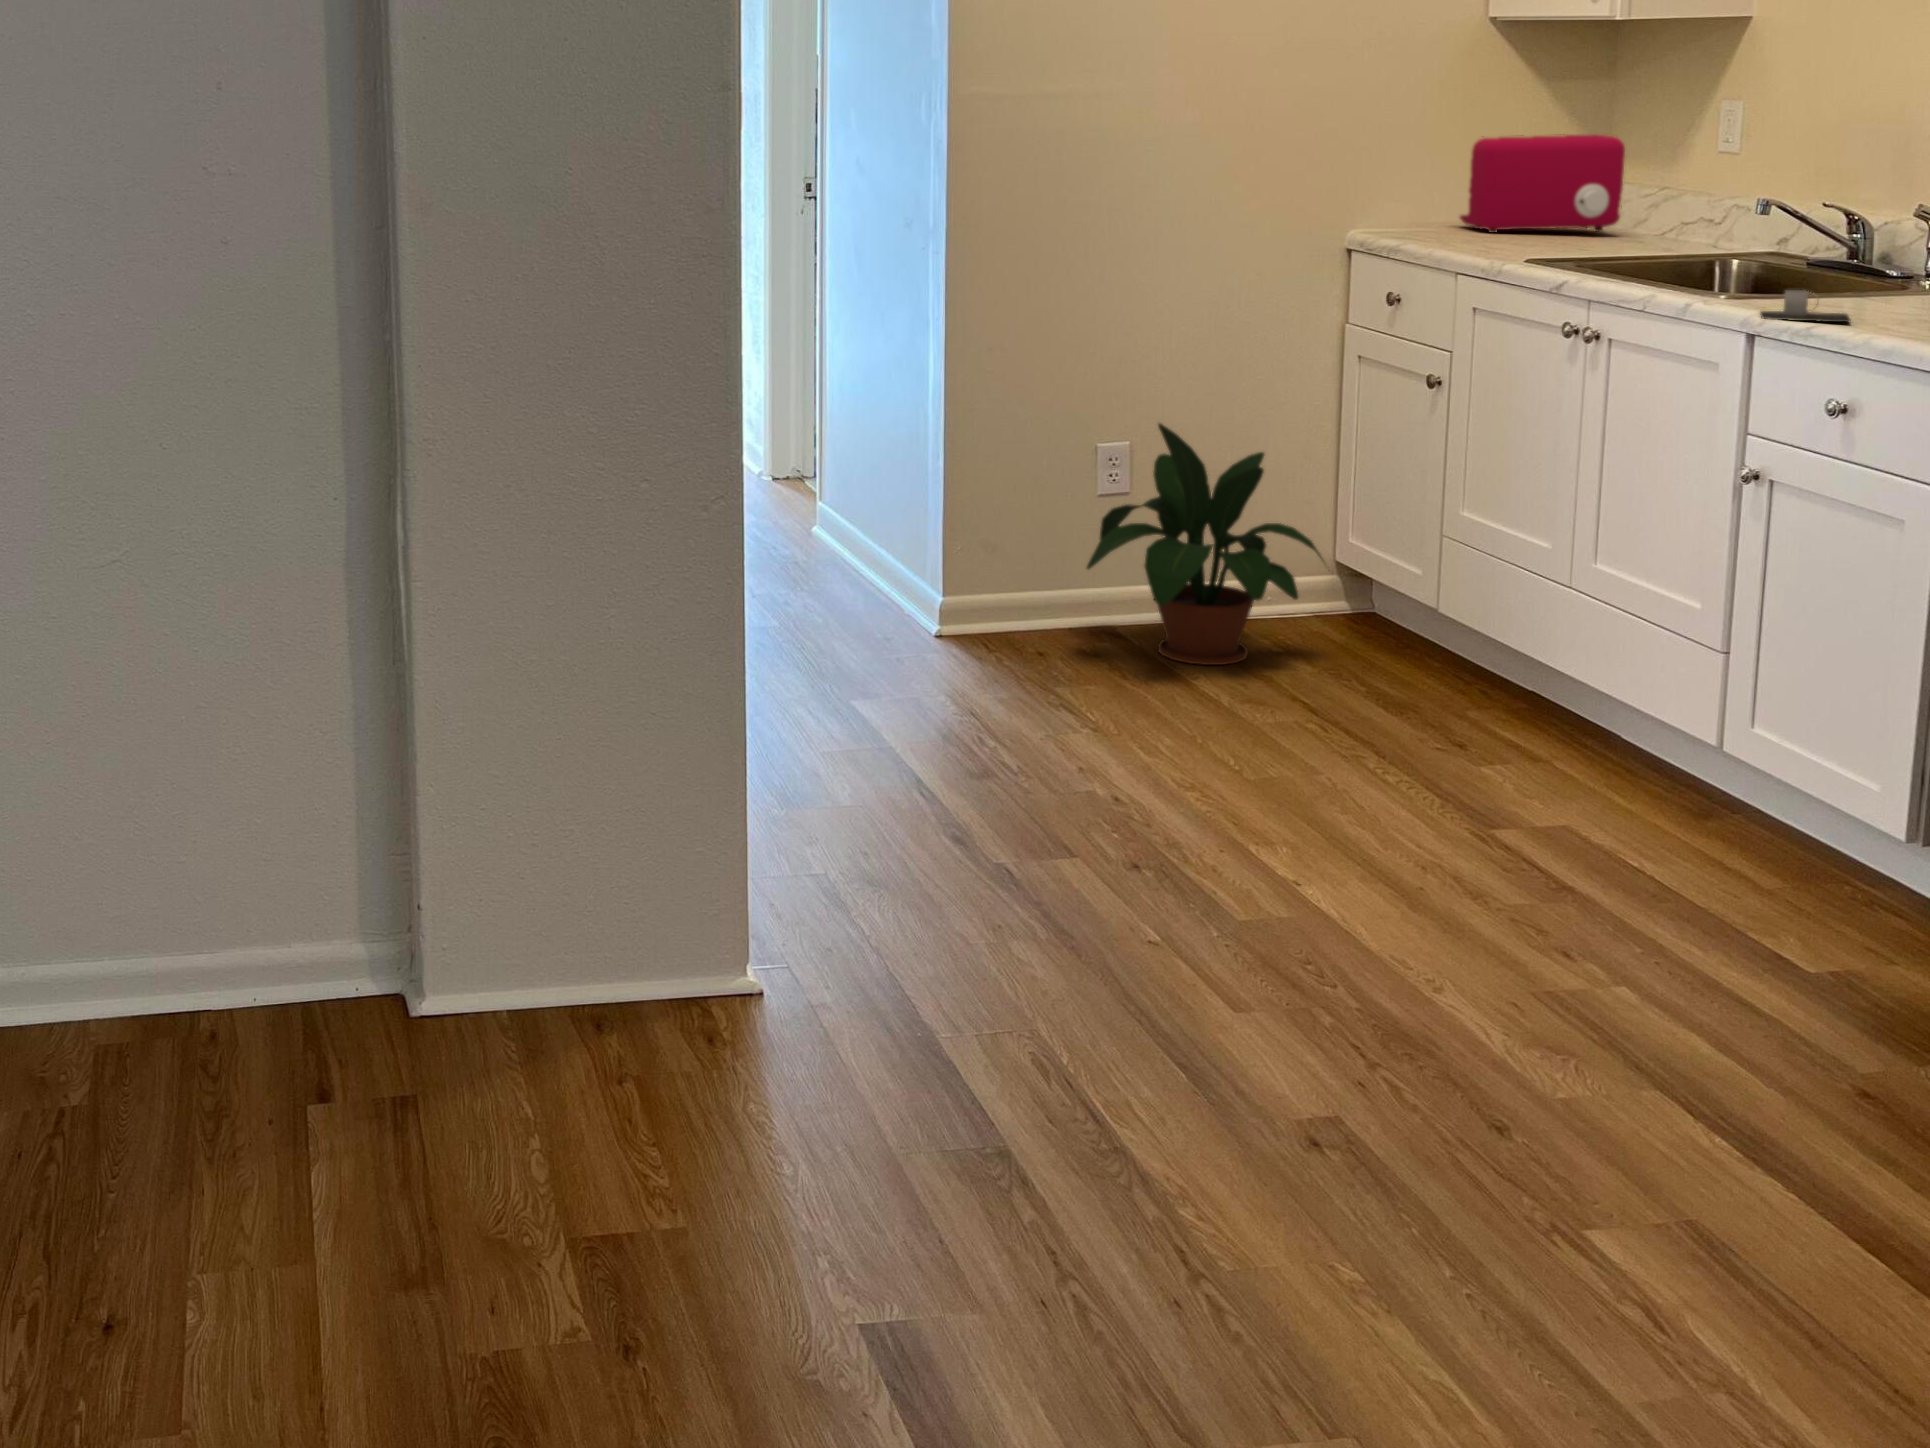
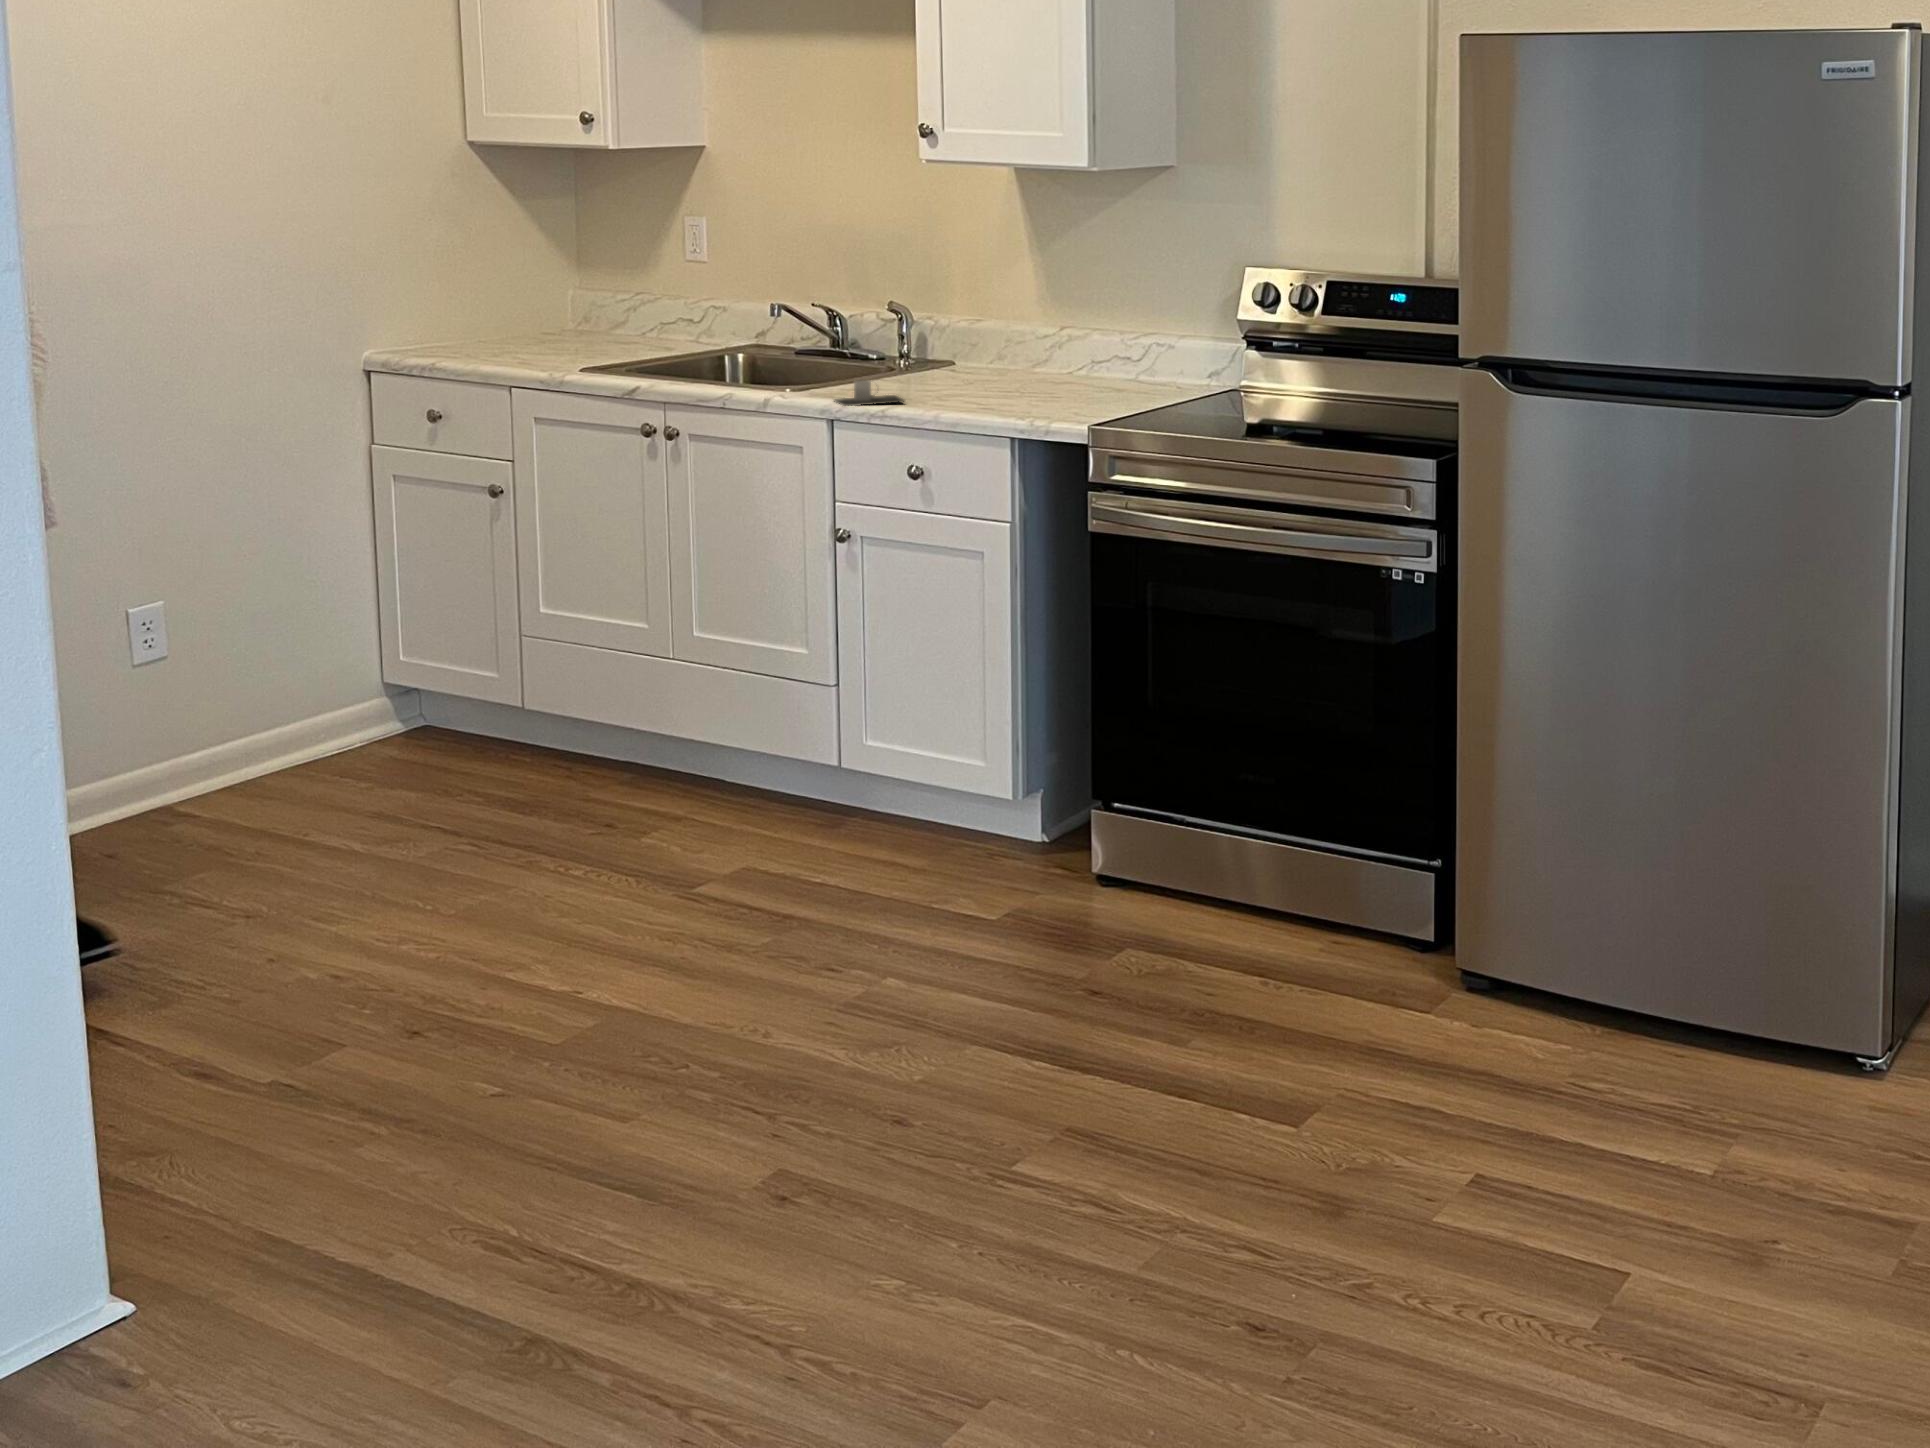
toaster: present [1460,134,1625,233] -> none [452,247,600,347]
potted plant: present [1087,424,1322,665] -> none [157,576,420,822]

